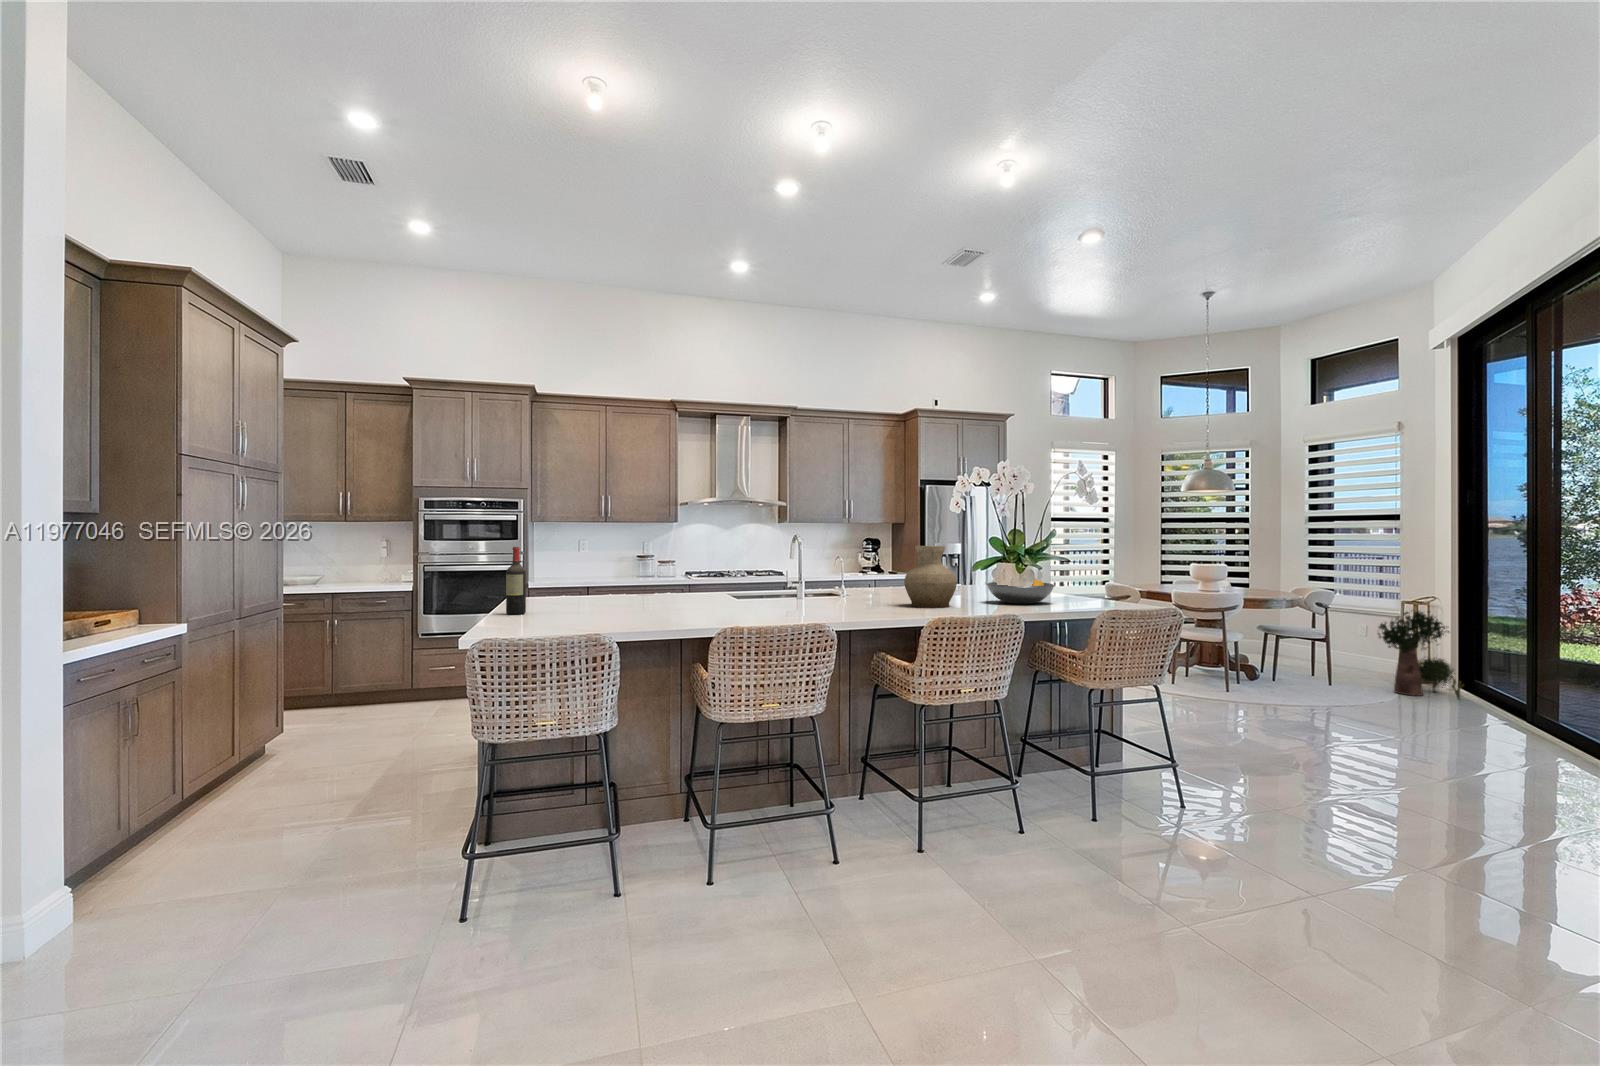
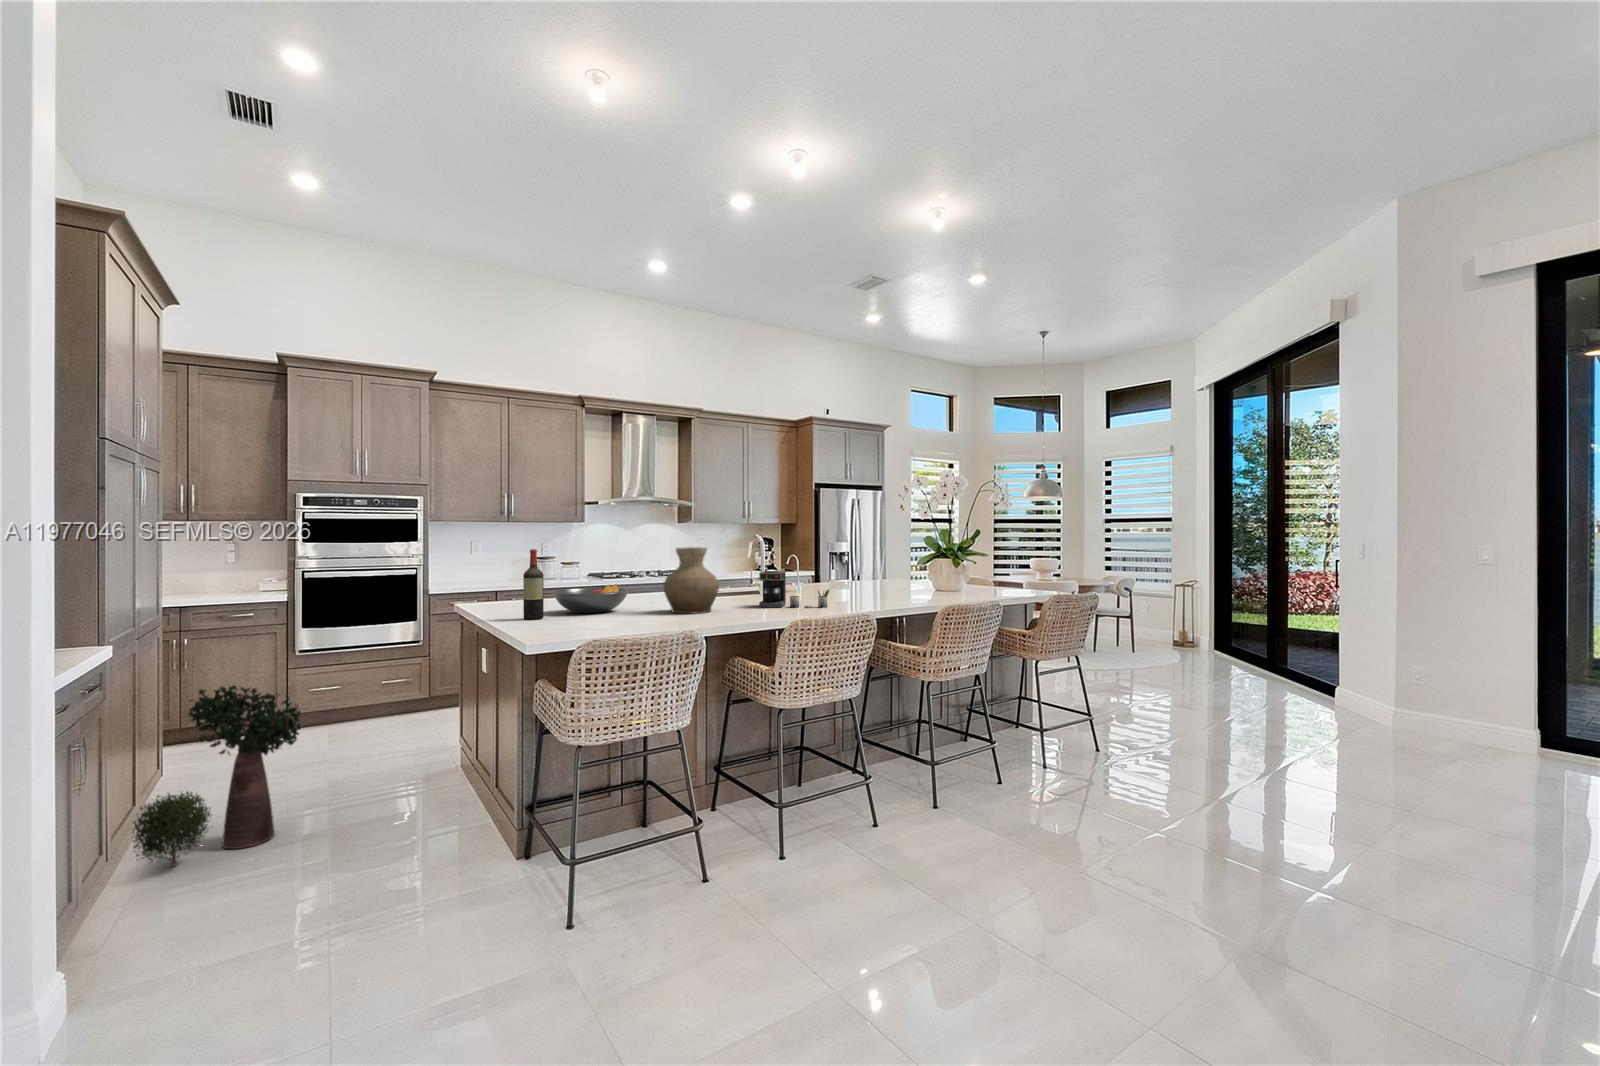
vase: present [904,546,957,608] -> present [664,547,719,614]
coffee maker: none [750,572,822,614] -> present [759,571,830,608]
fruit bowl: present [987,579,1054,604] -> present [553,584,629,613]
potted plant: present [1378,611,1464,699] -> present [133,685,301,867]

